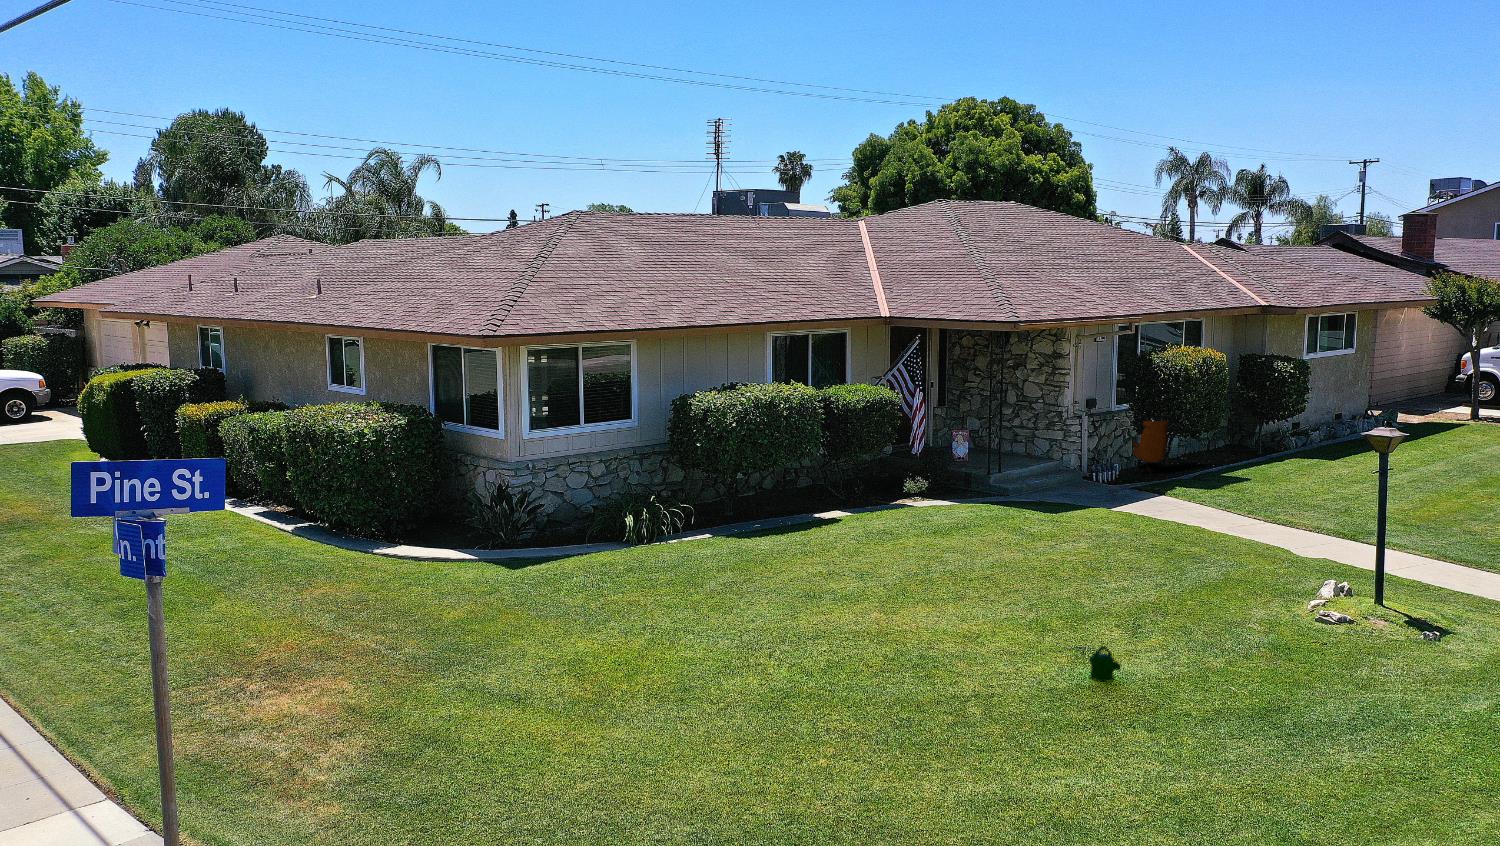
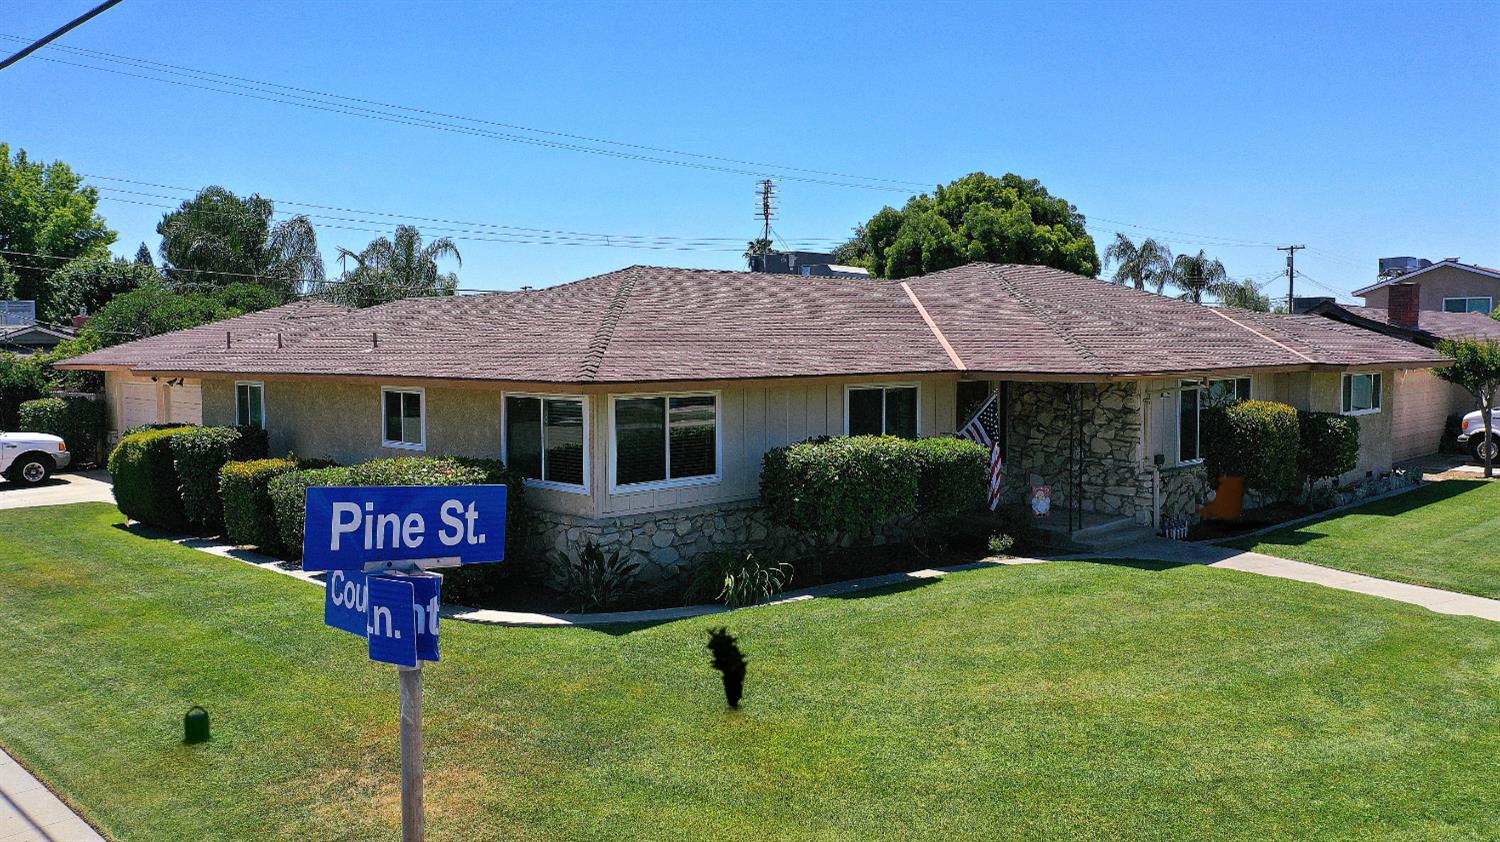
potted plant: none [557,564,599,639] -> present [705,626,749,709]
watering can: present [1089,646,1121,681] -> present [183,705,211,743]

